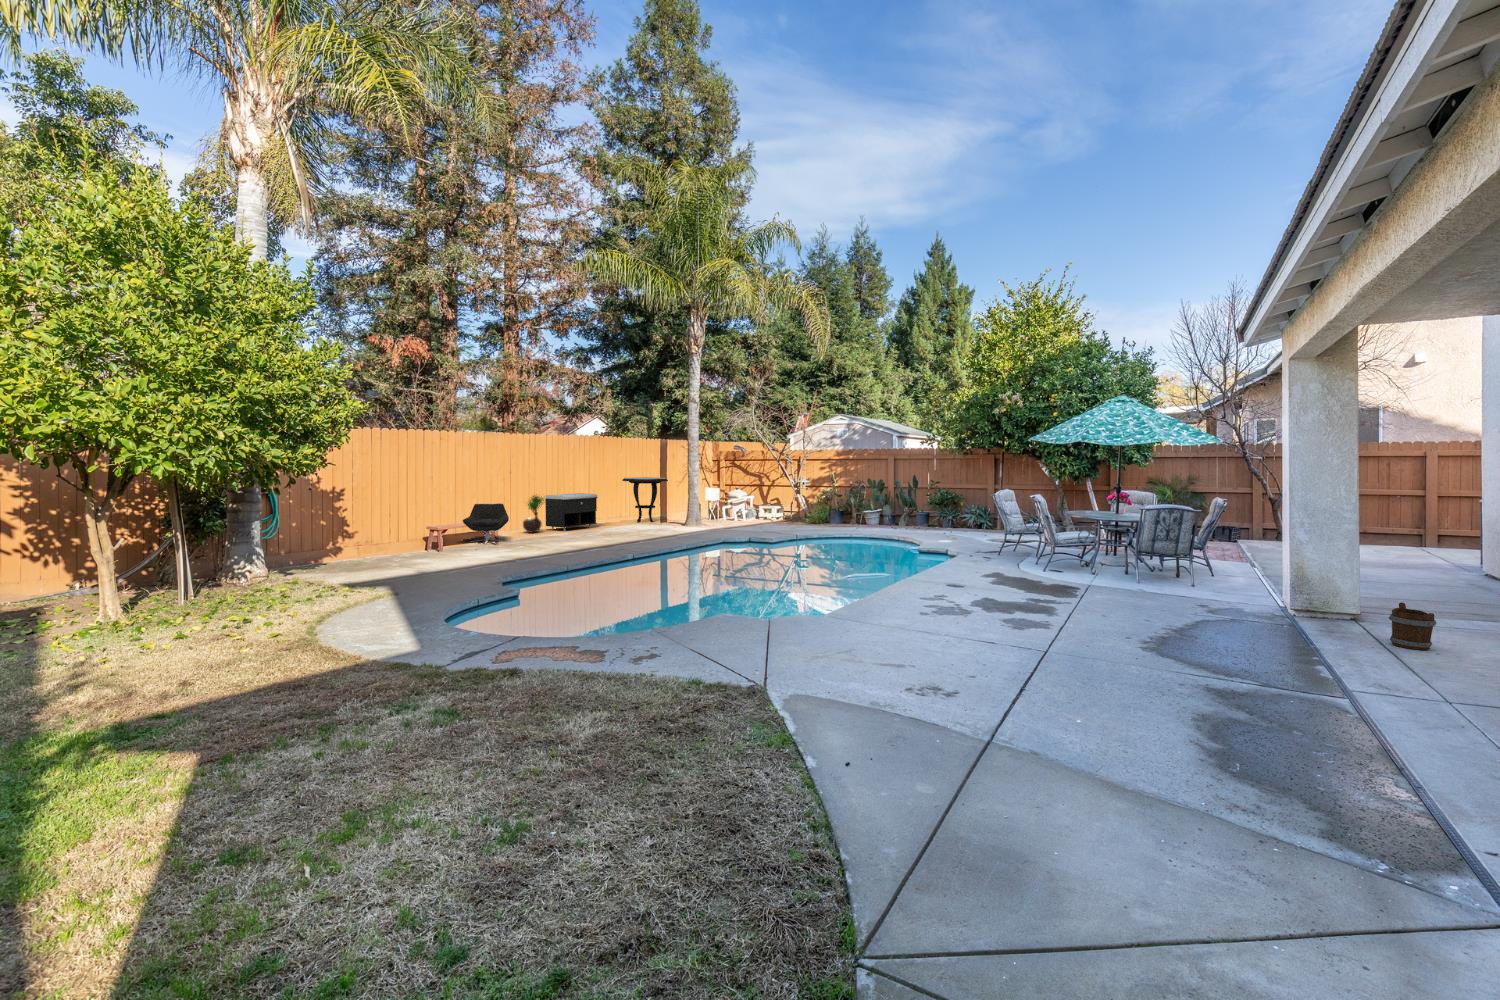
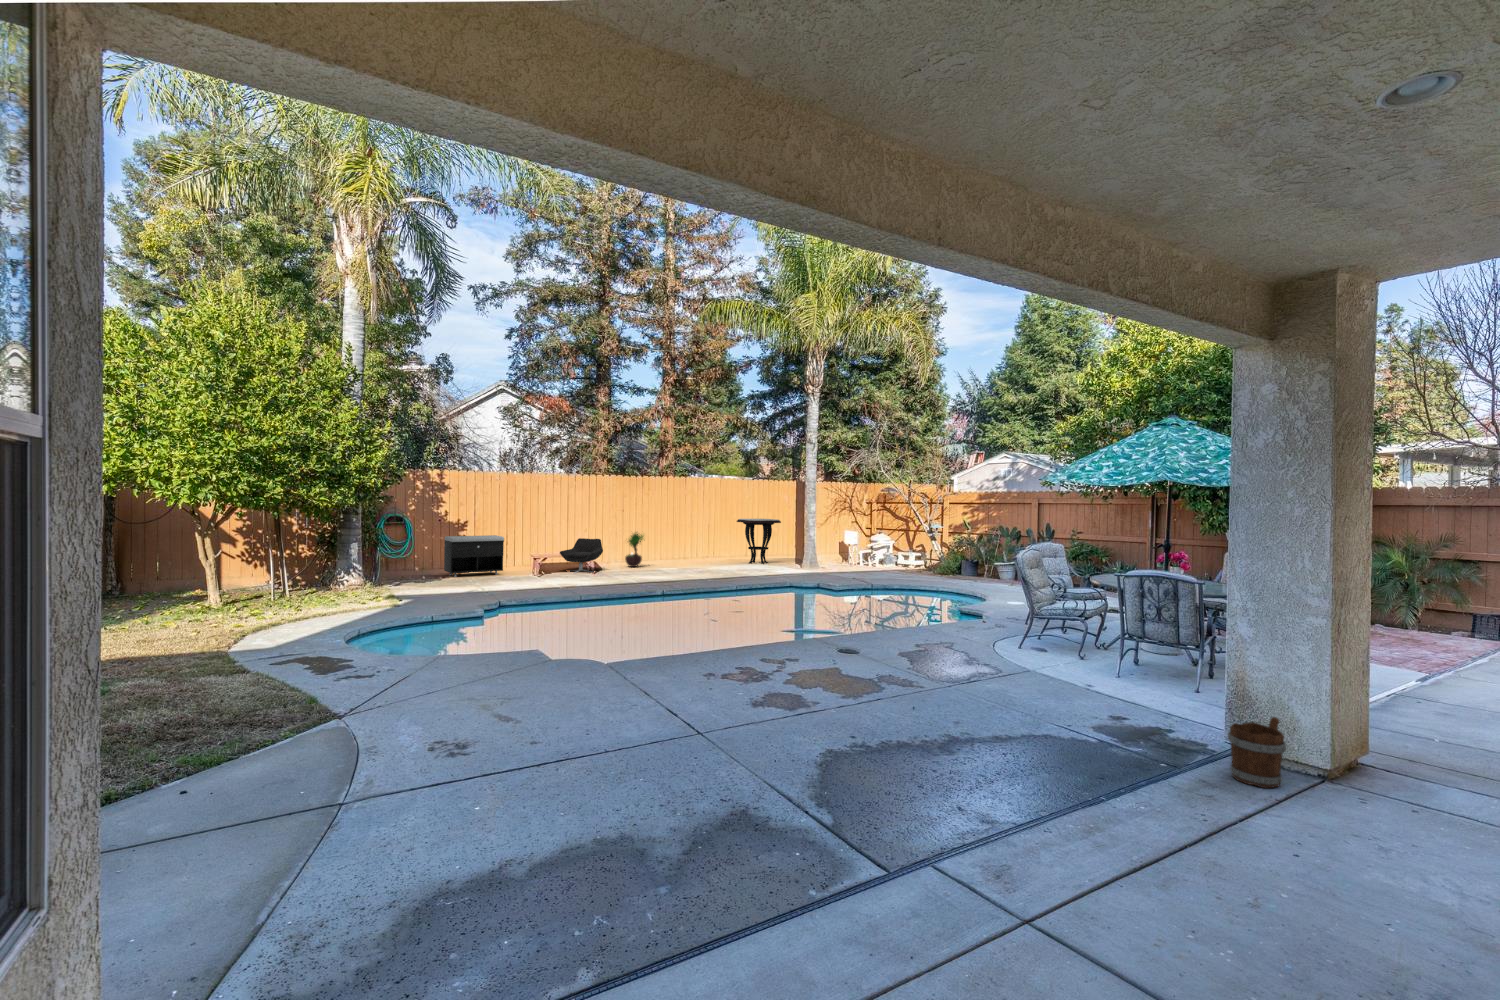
storage bench: present [545,493,597,531] -> present [444,535,504,577]

